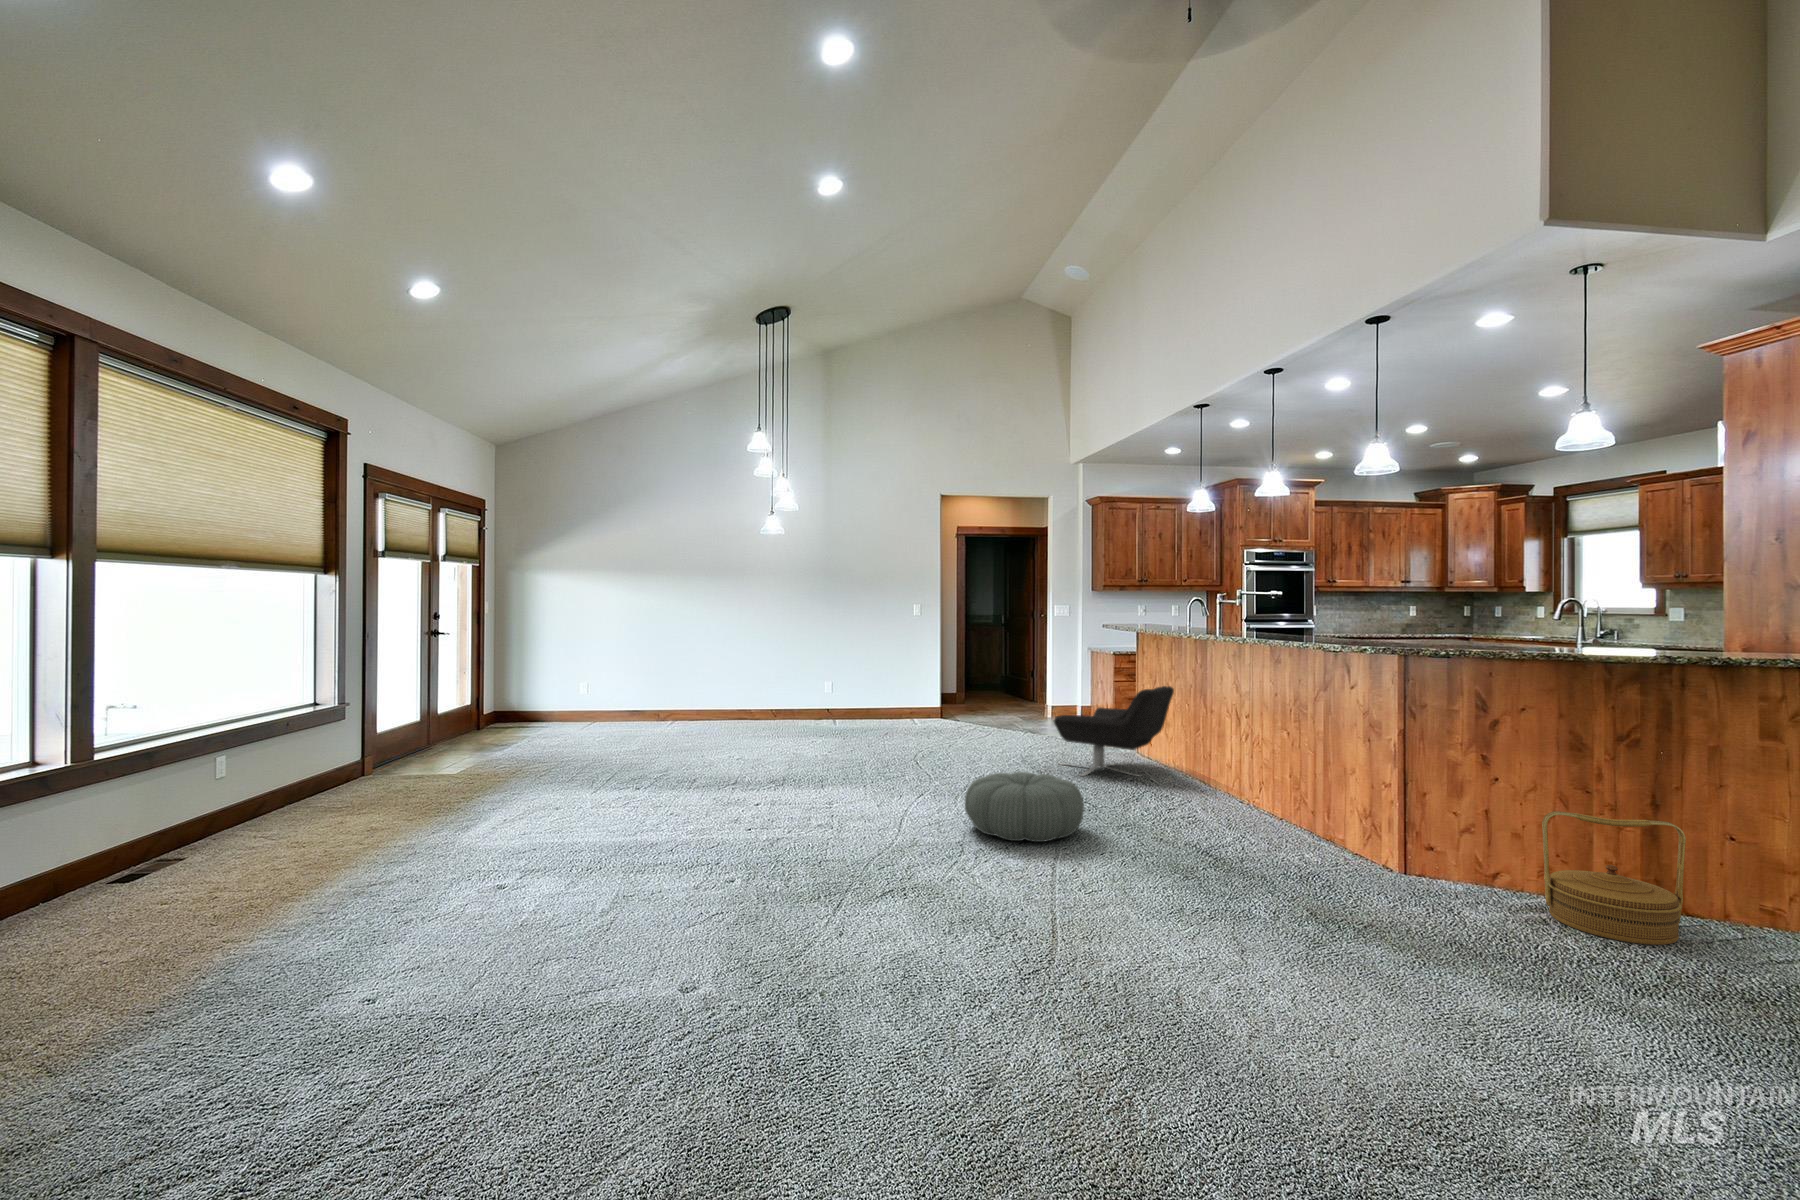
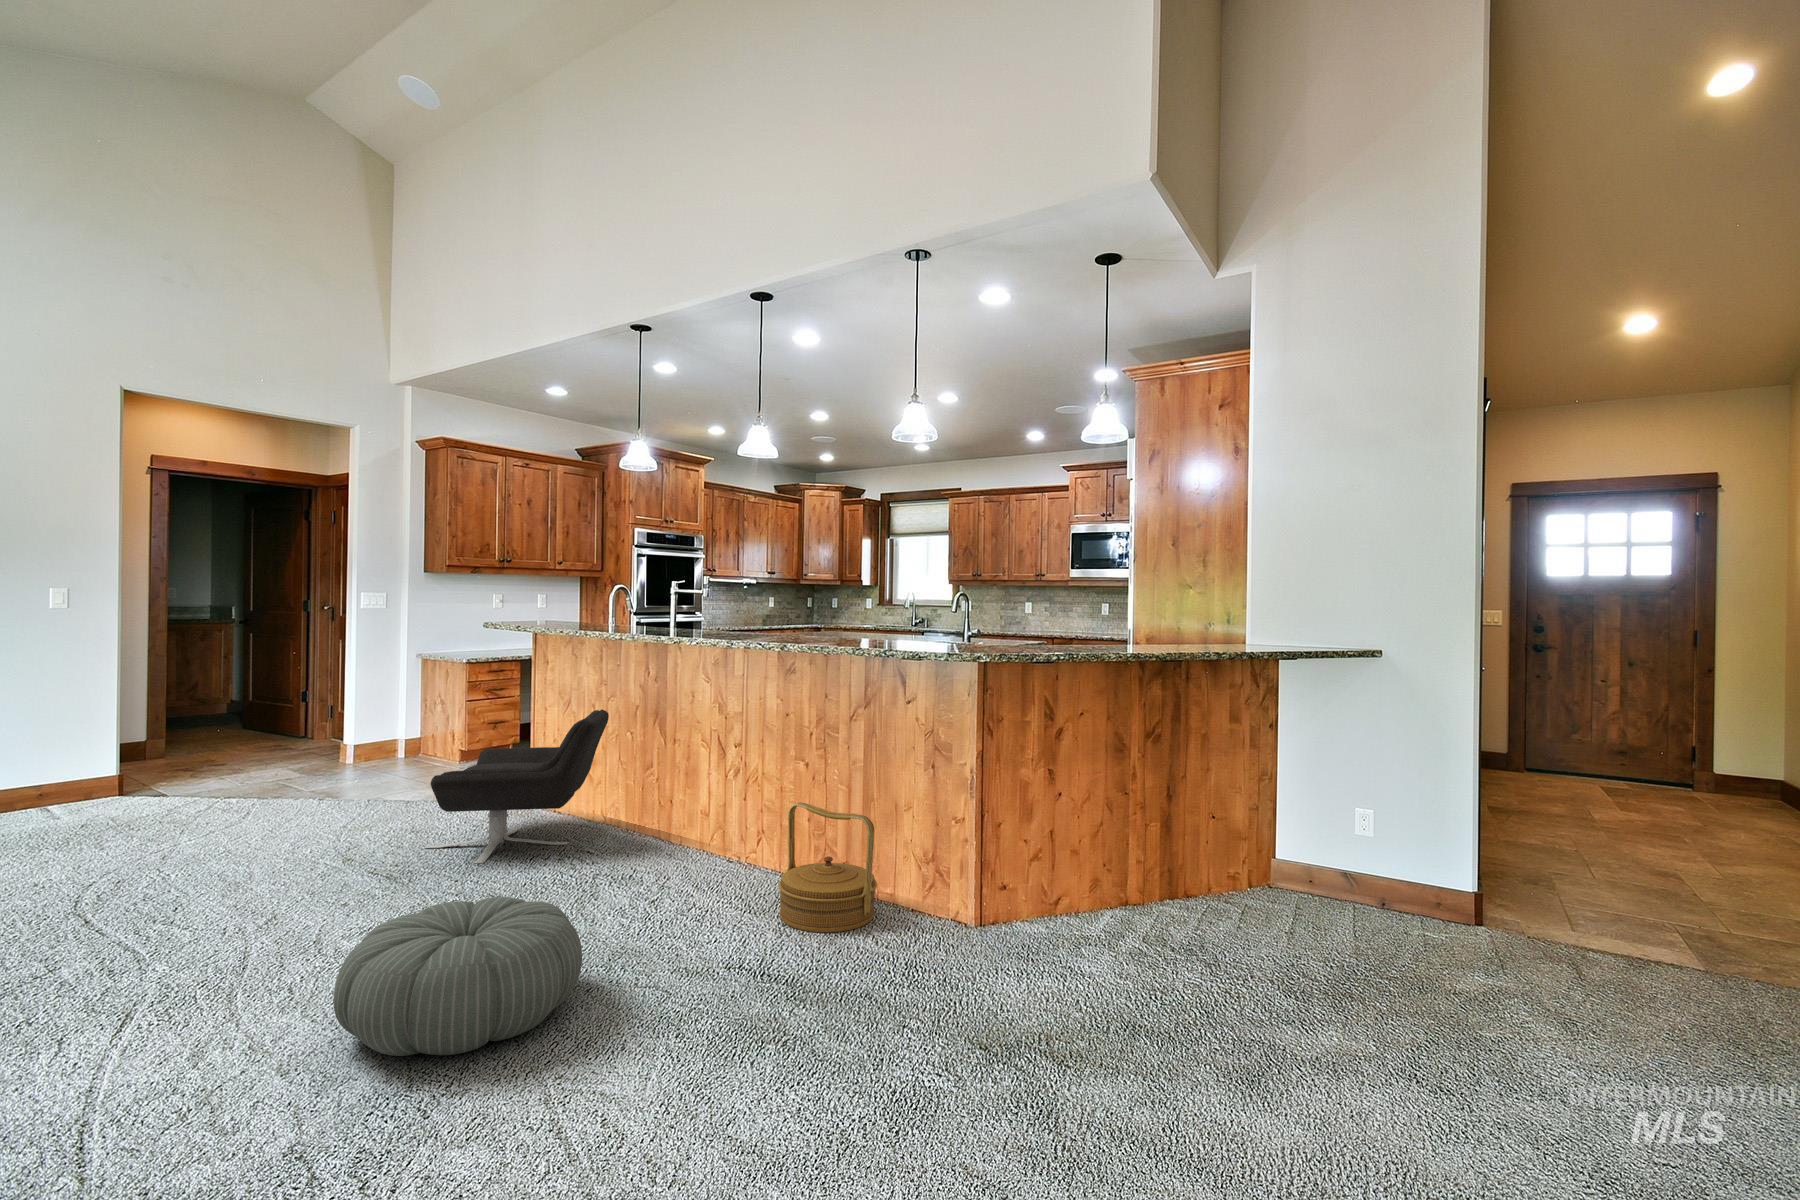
woven basket: present [1542,811,1686,945] -> present [778,803,877,933]

